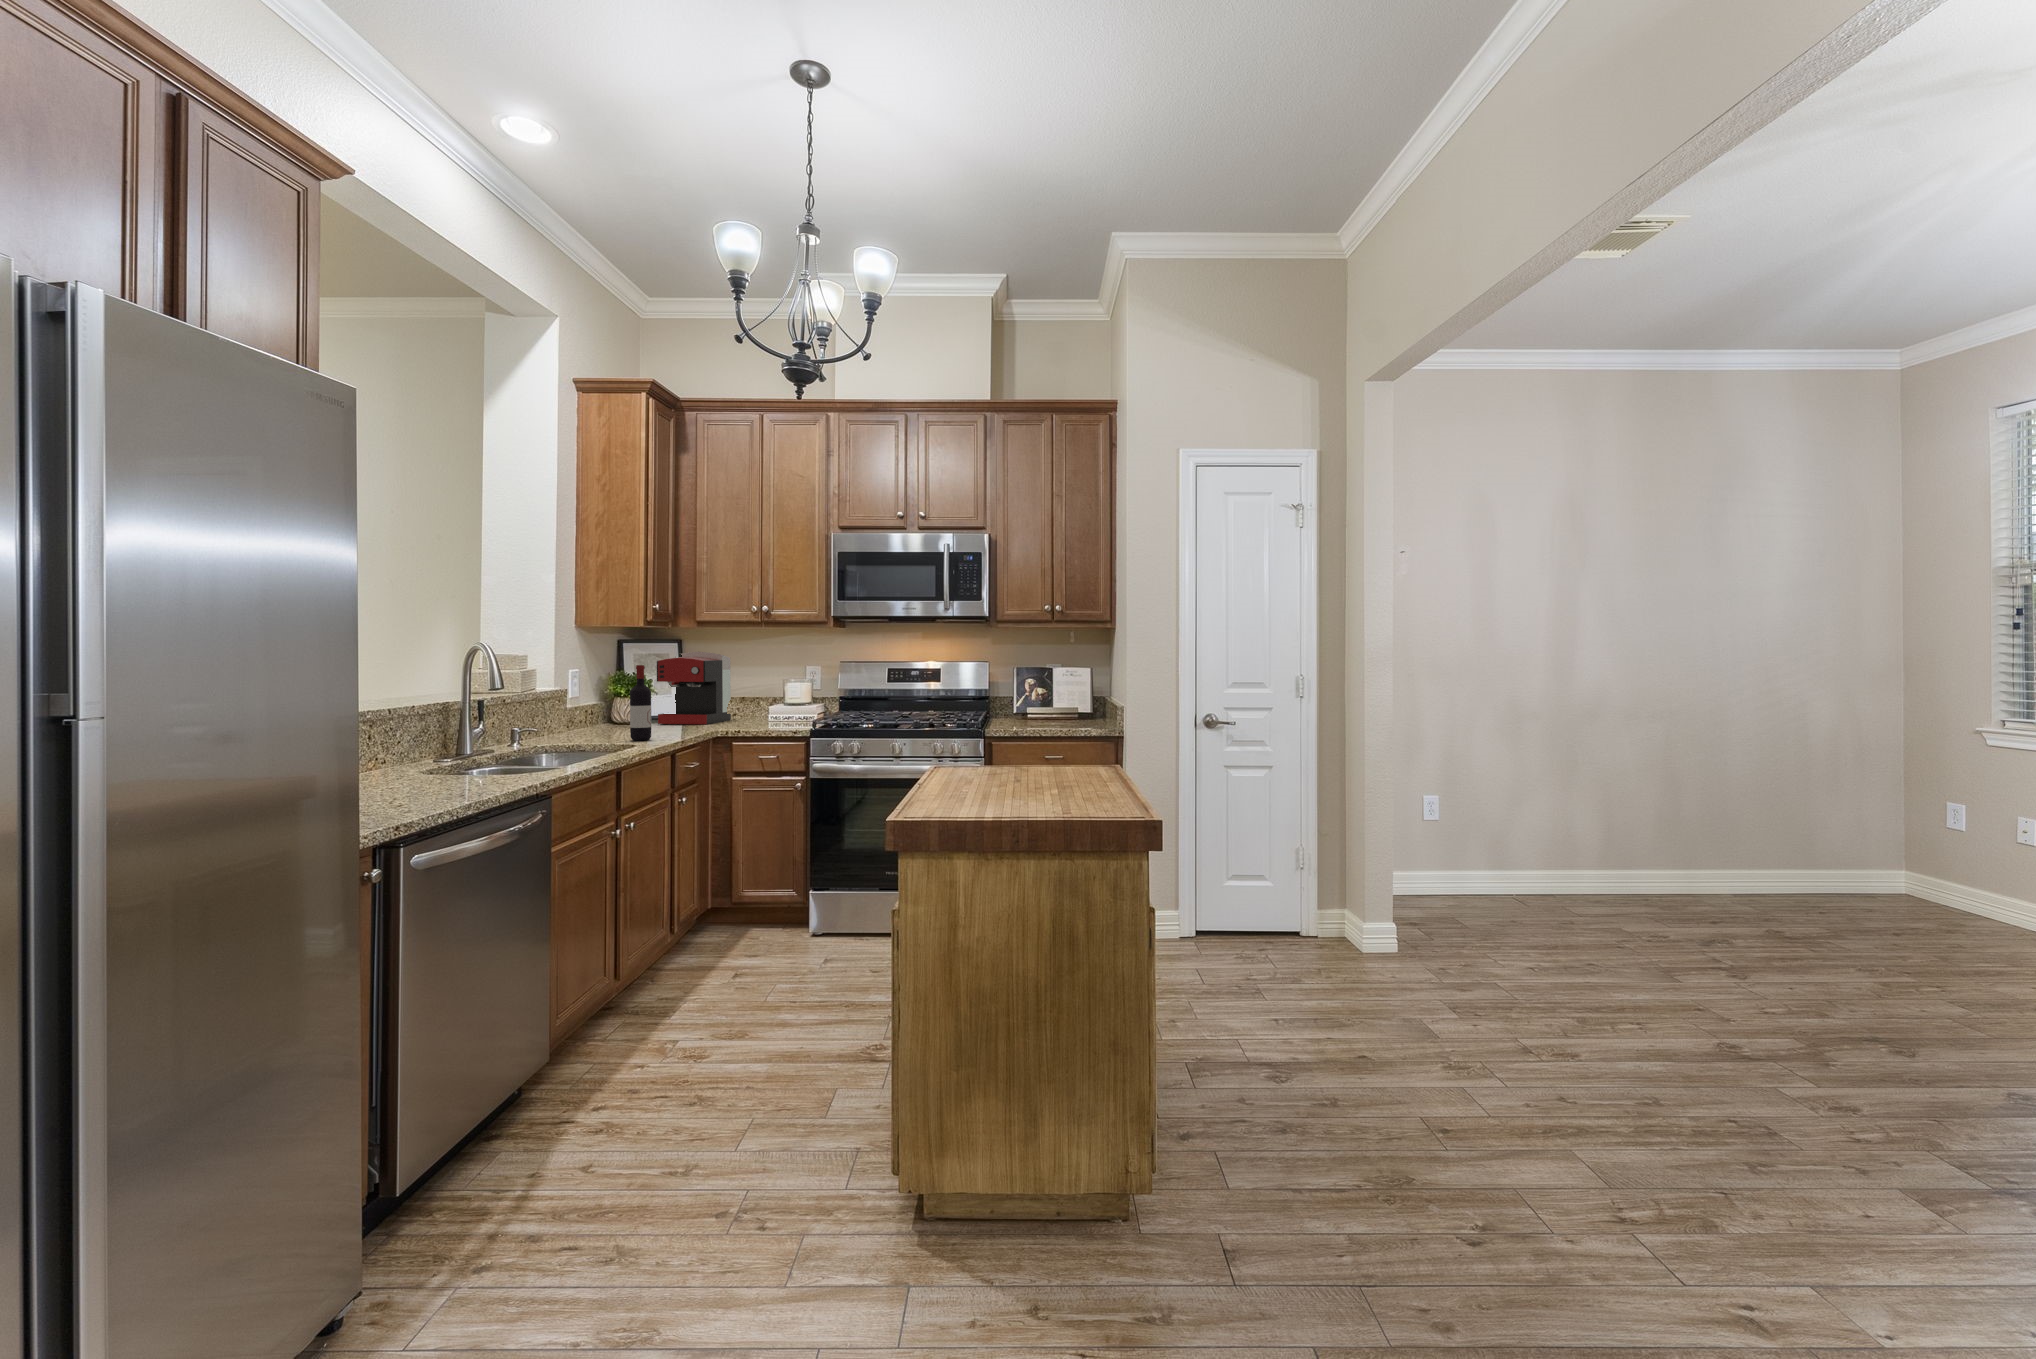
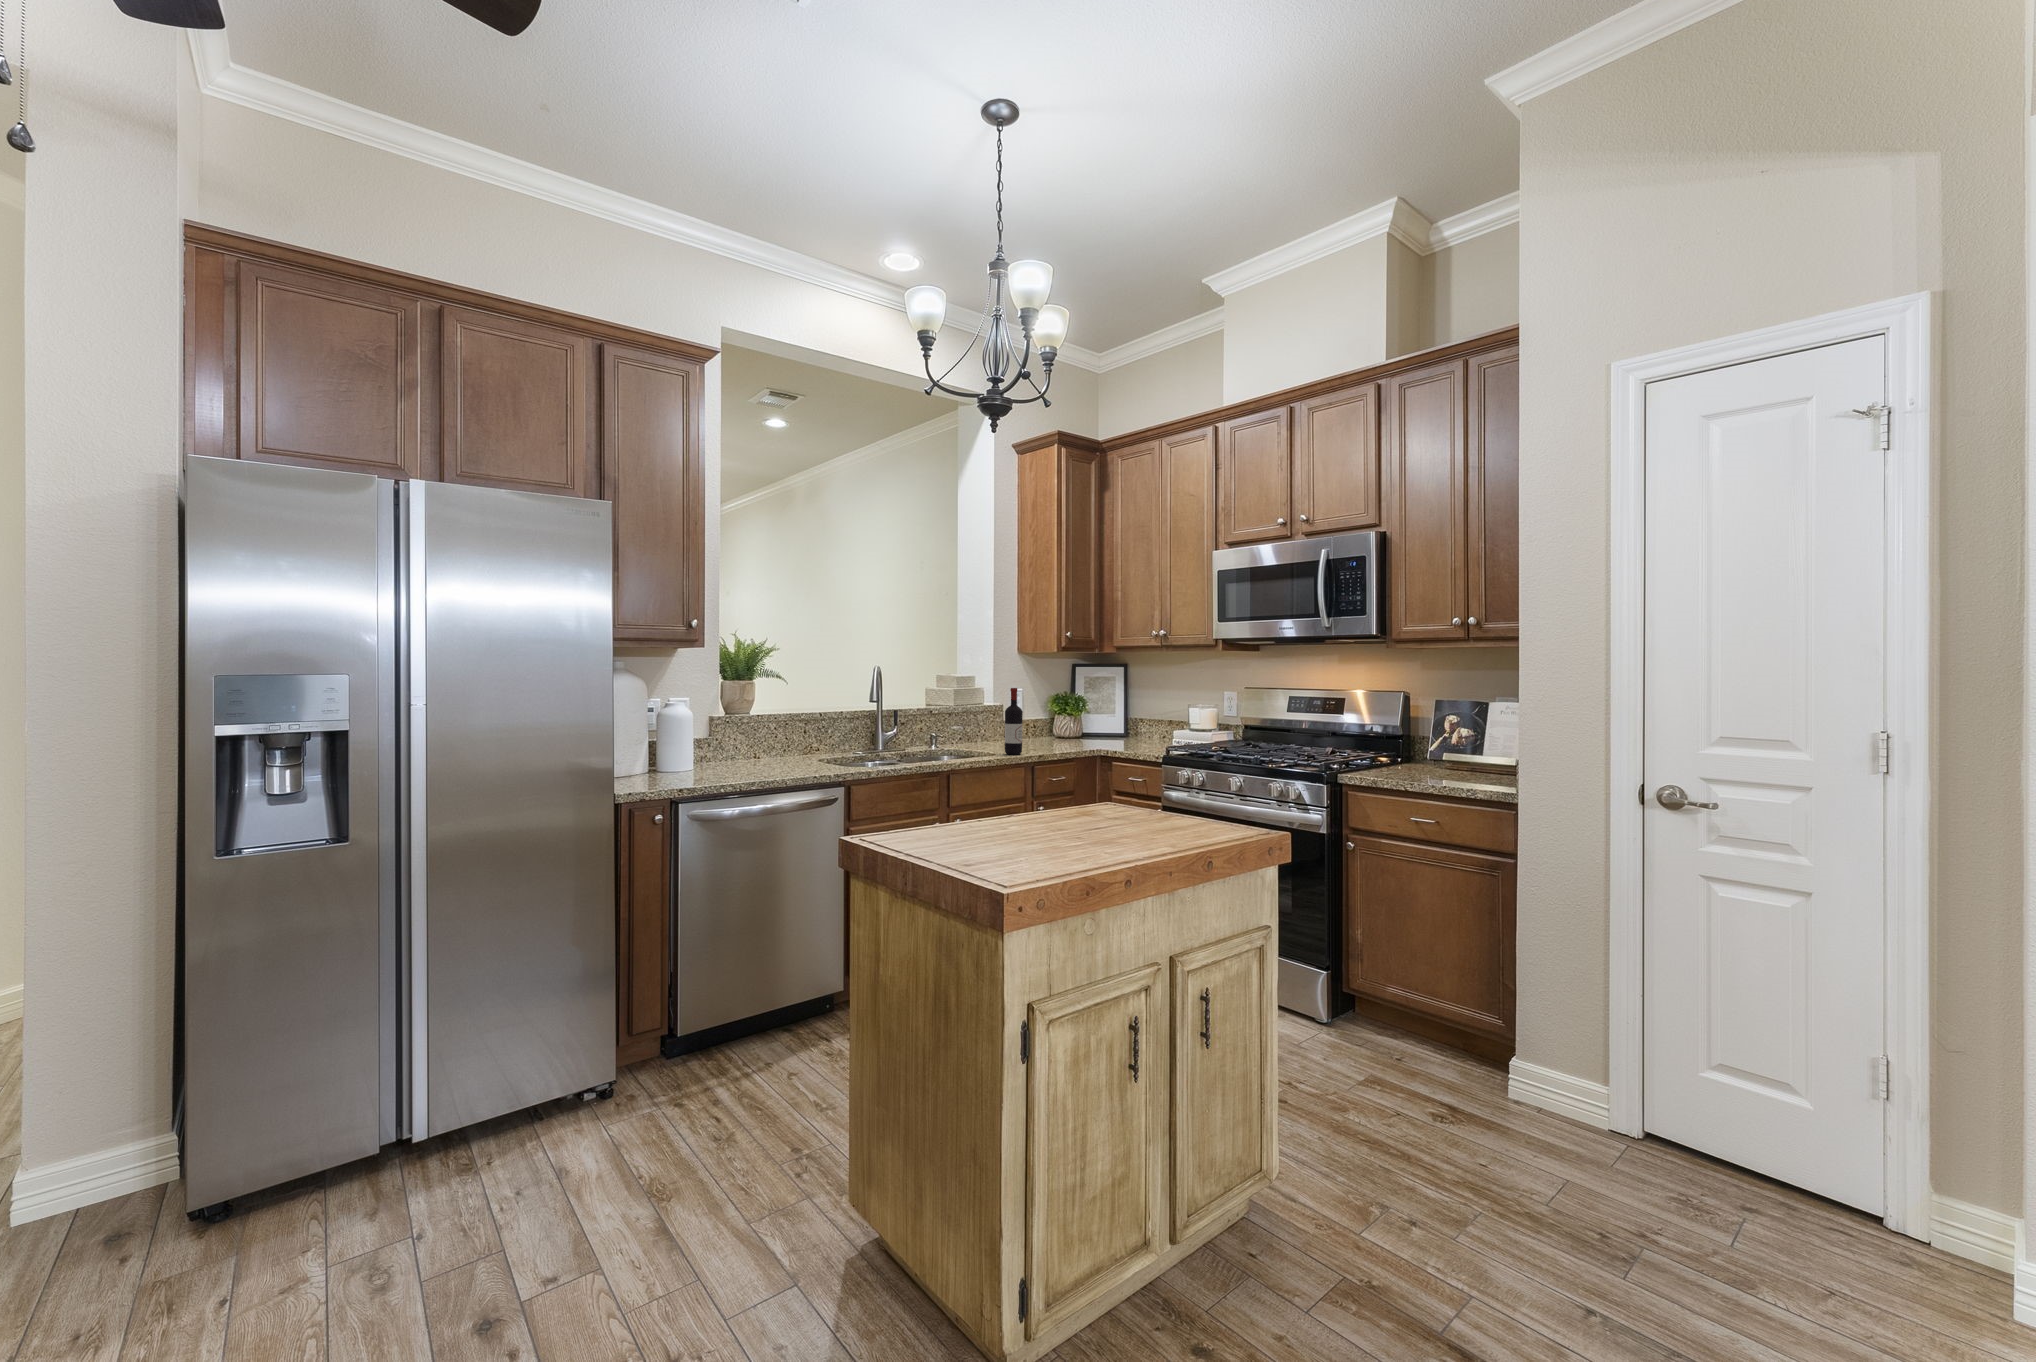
coffee maker: present [657,652,731,724] -> none [1093,675,1163,744]

